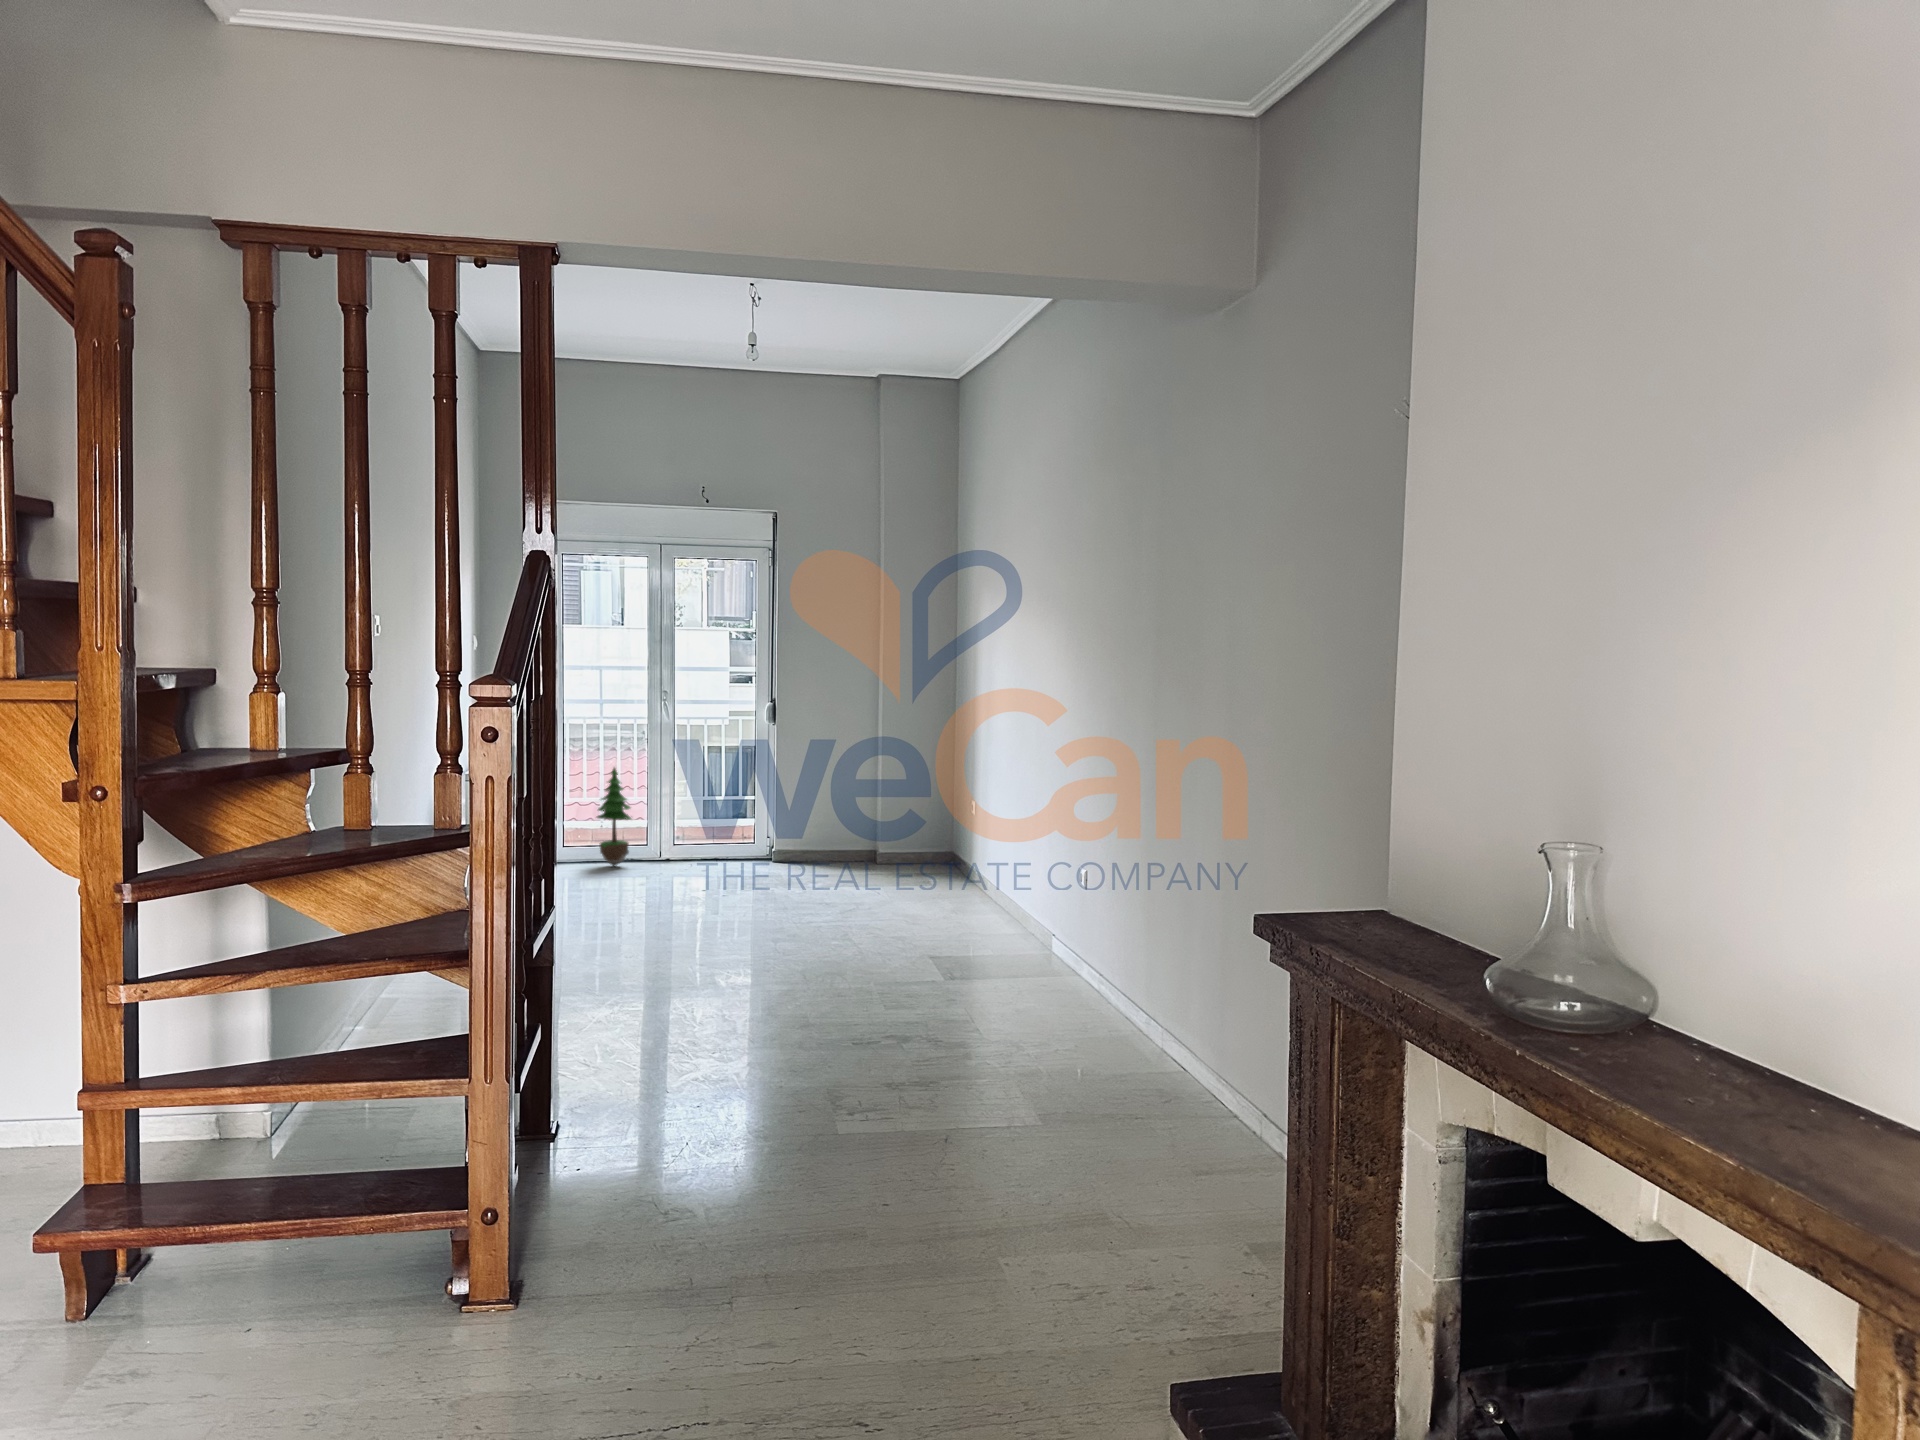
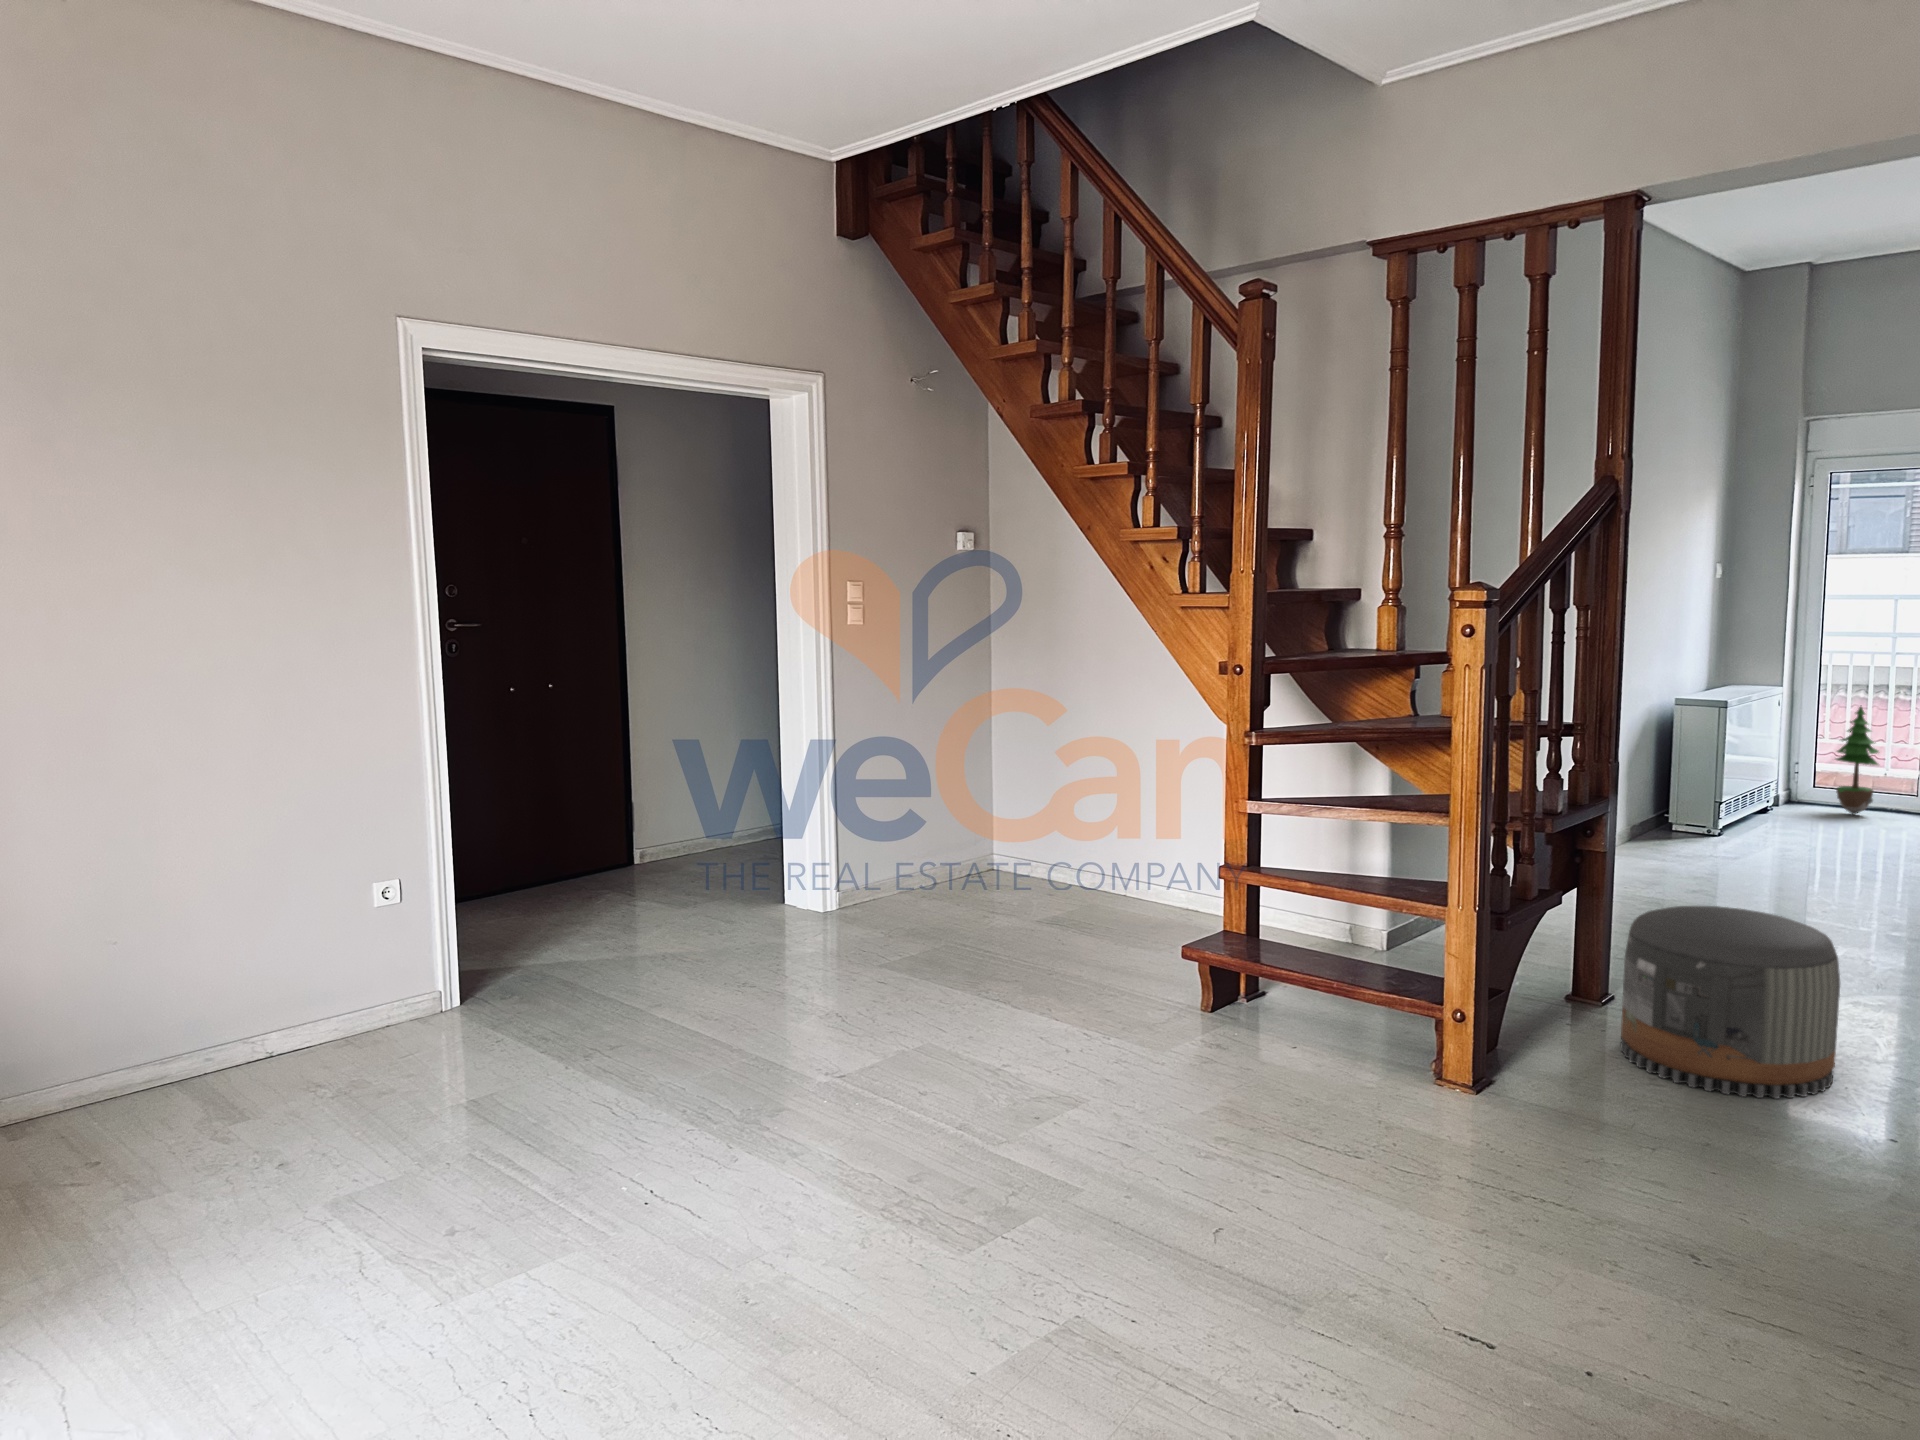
pouf: none [606,999,799,1201] -> present [1621,906,1840,1099]

